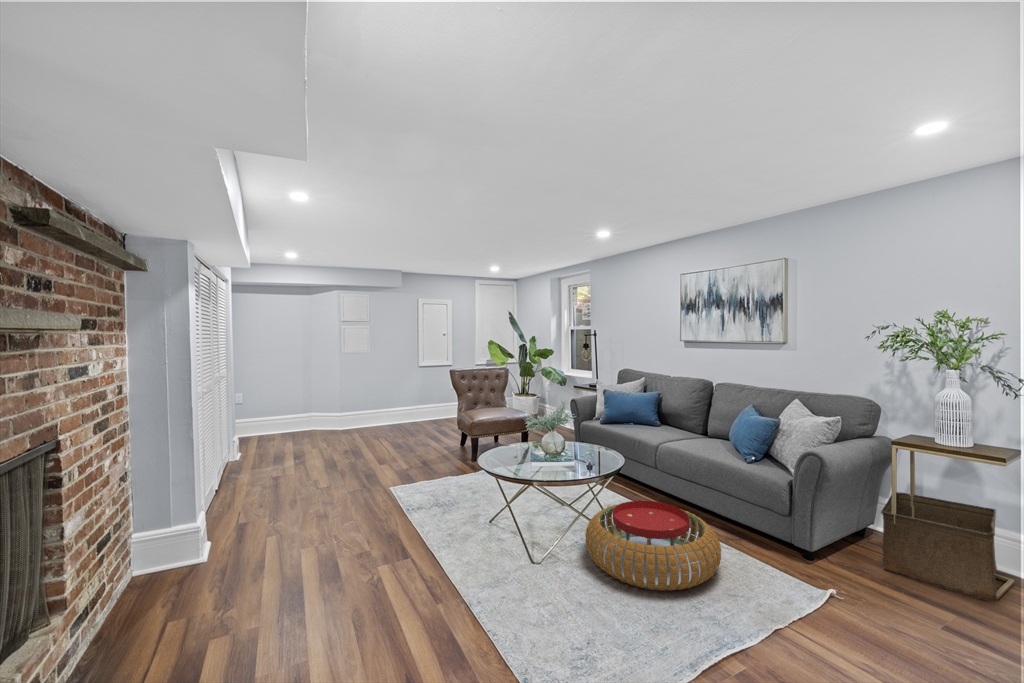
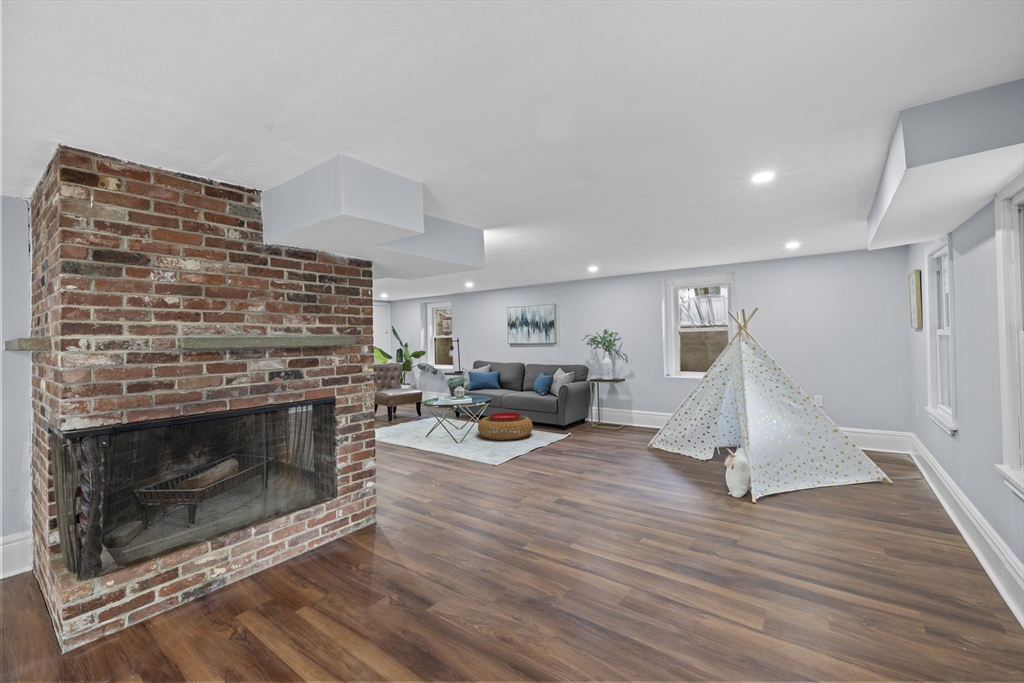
storage bin: present [881,492,997,602] -> none [587,401,623,430]

